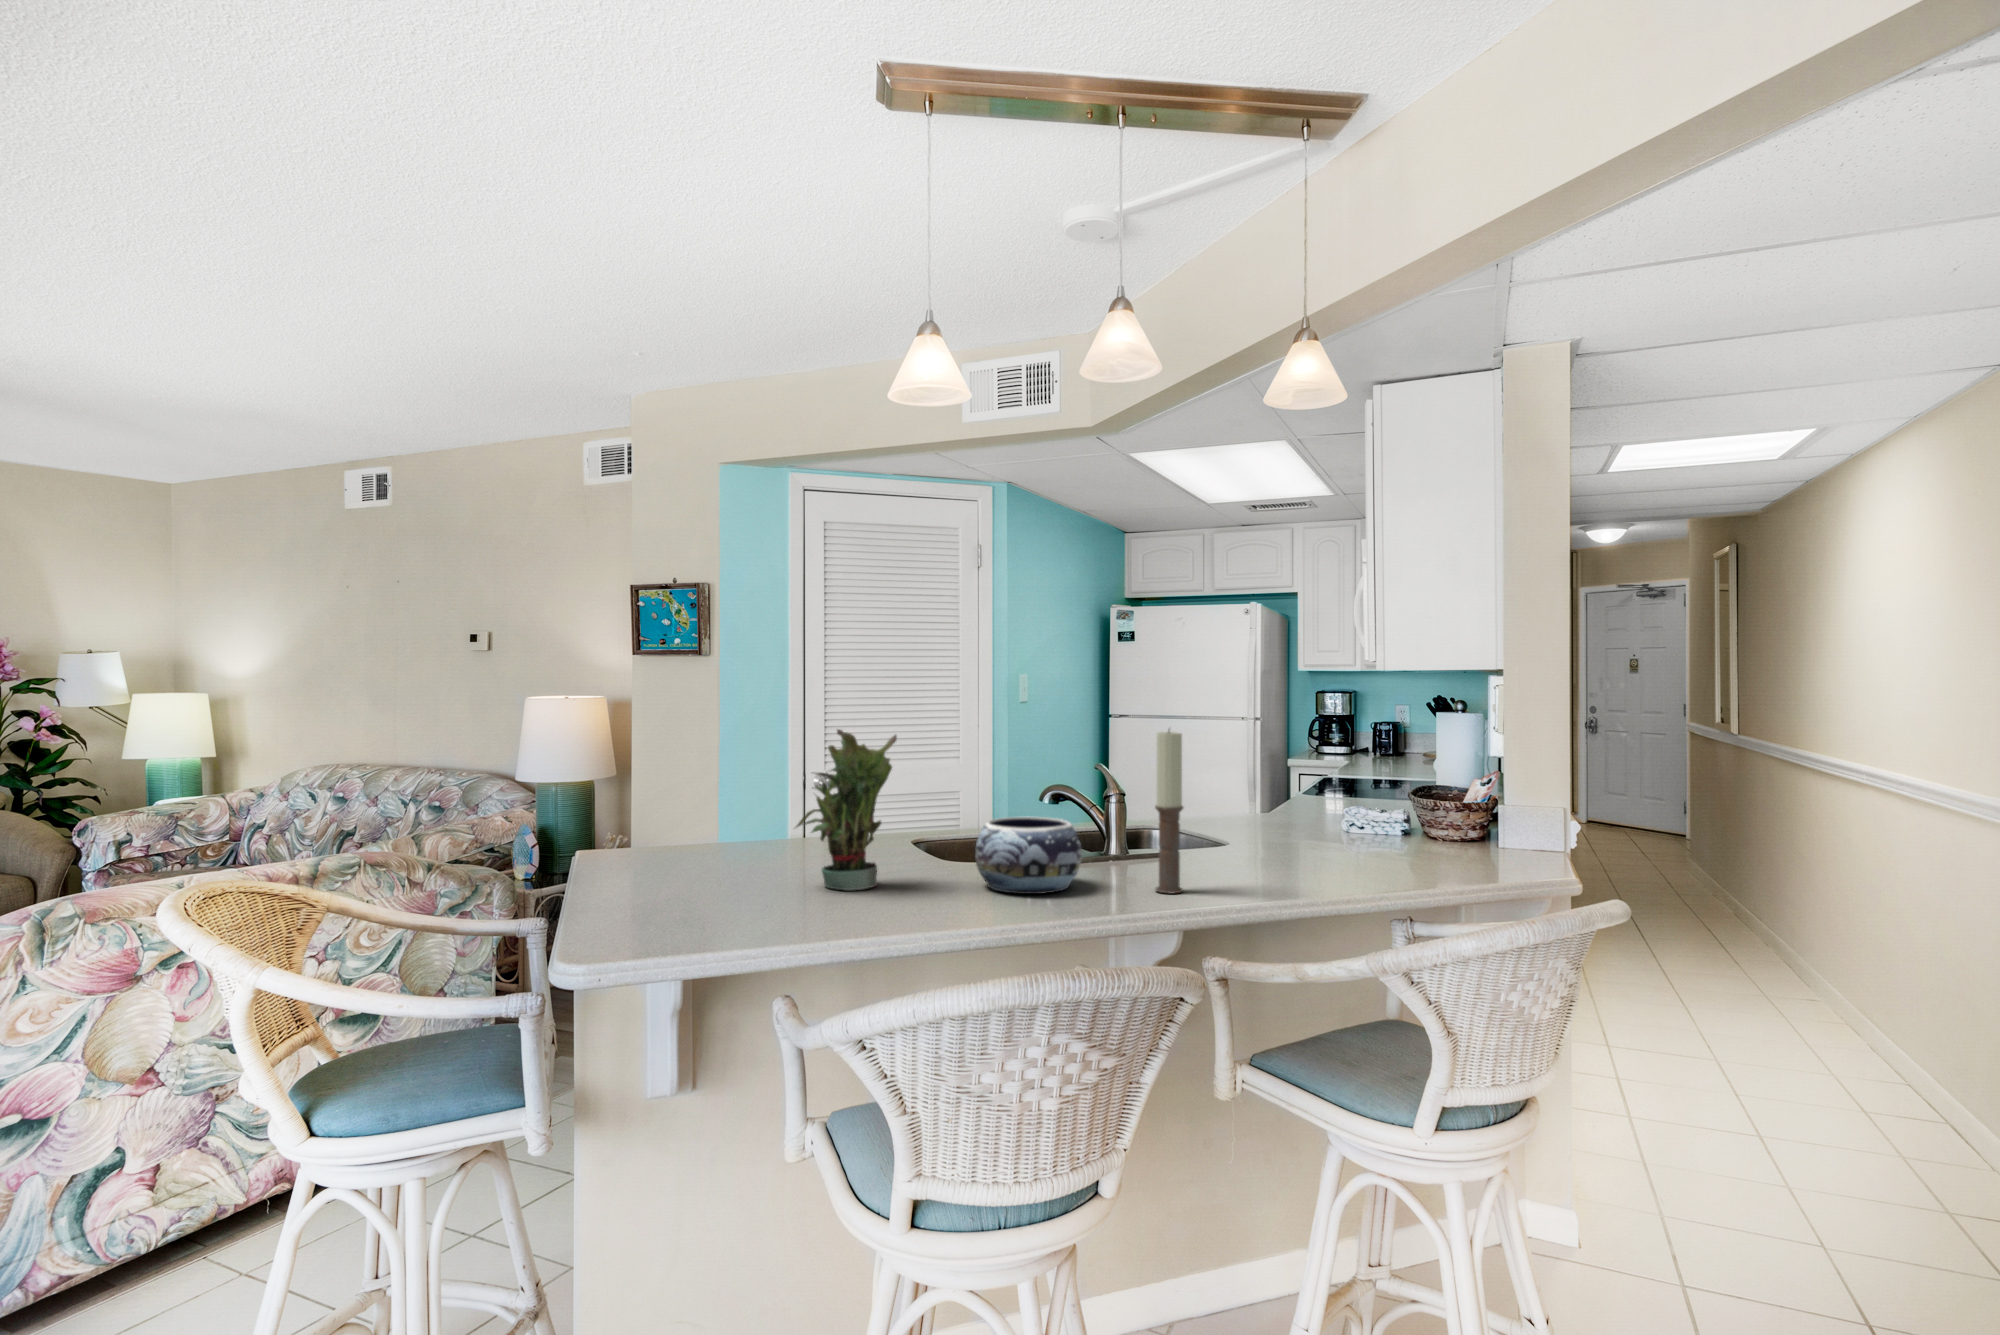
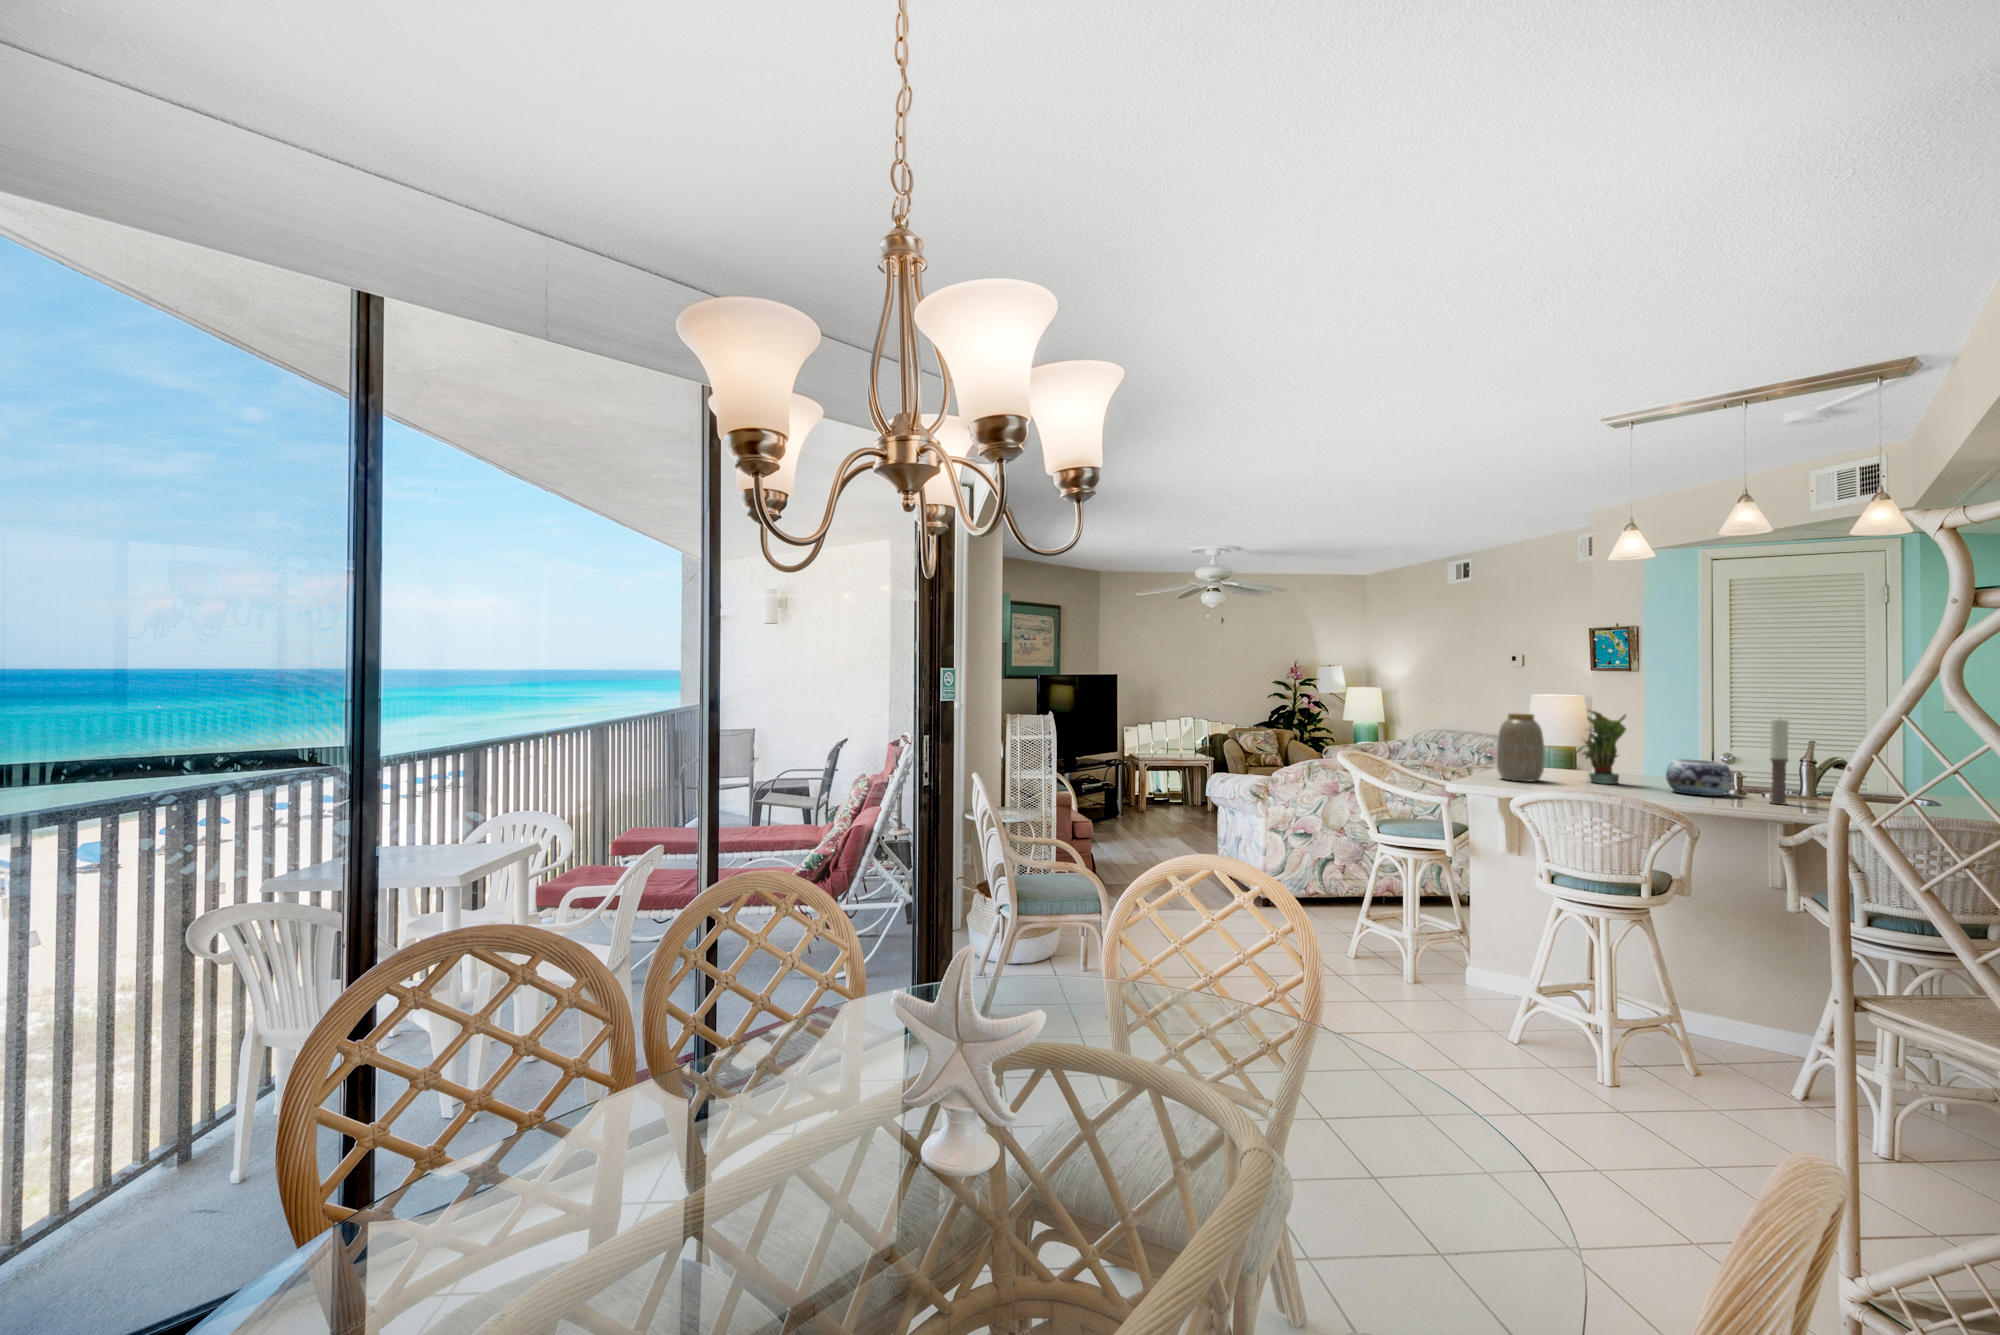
vase: none [654,748,761,923] -> present [1497,714,1545,781]

